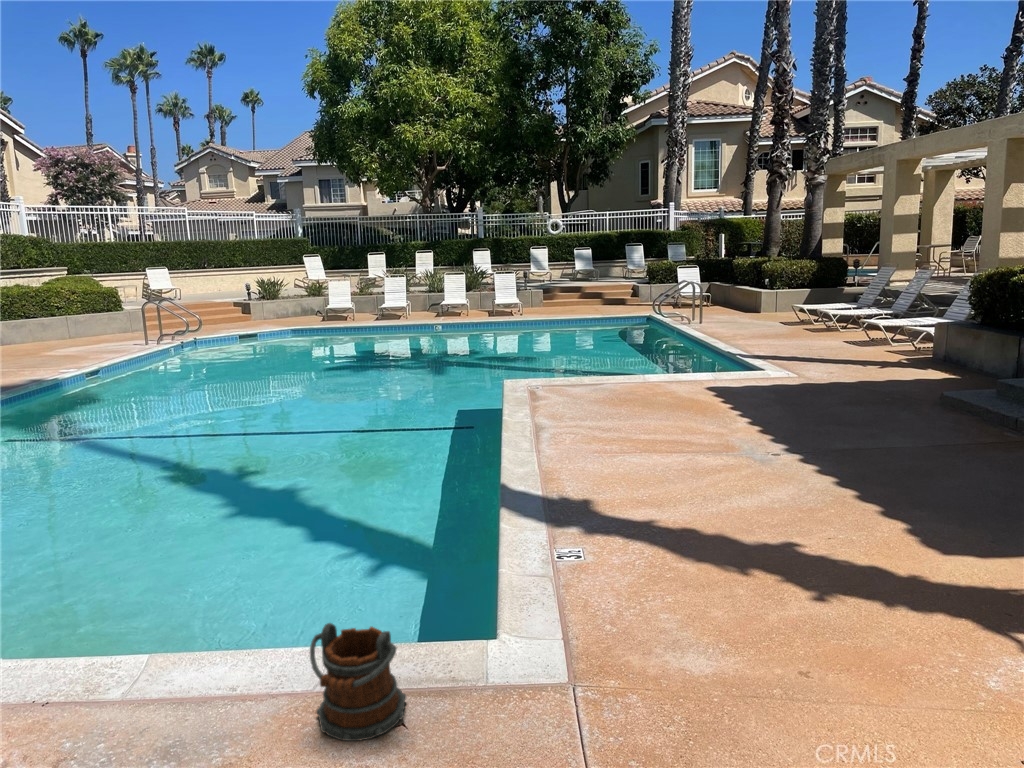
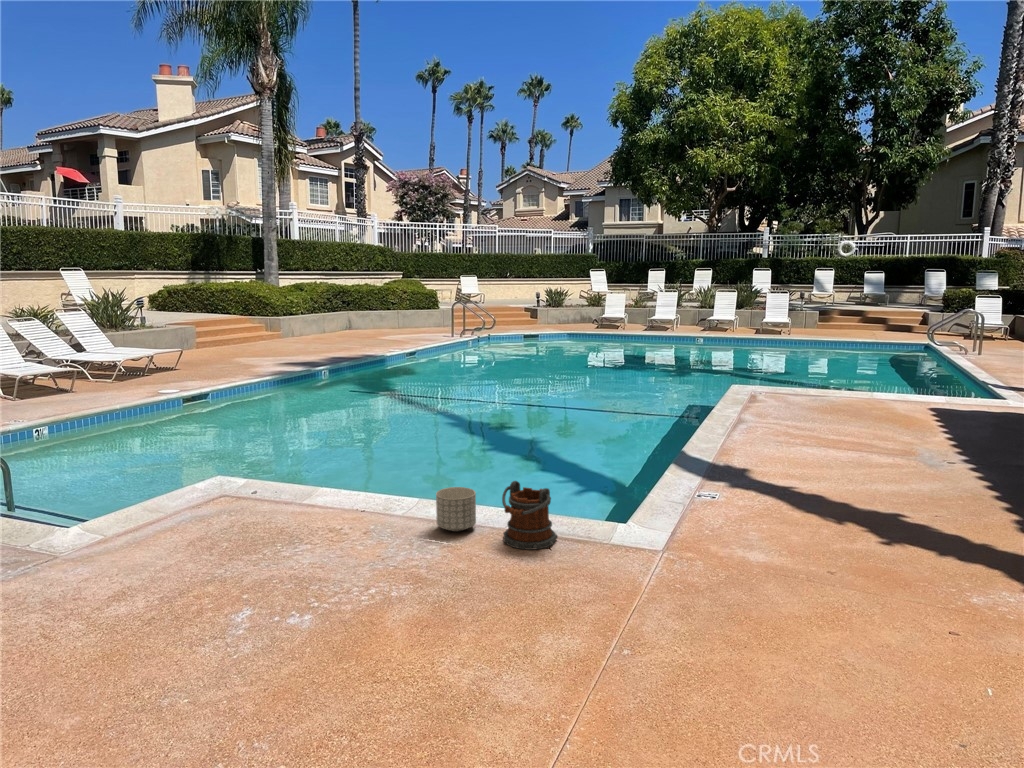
planter: none [187,643,264,730] -> present [436,487,476,532]

